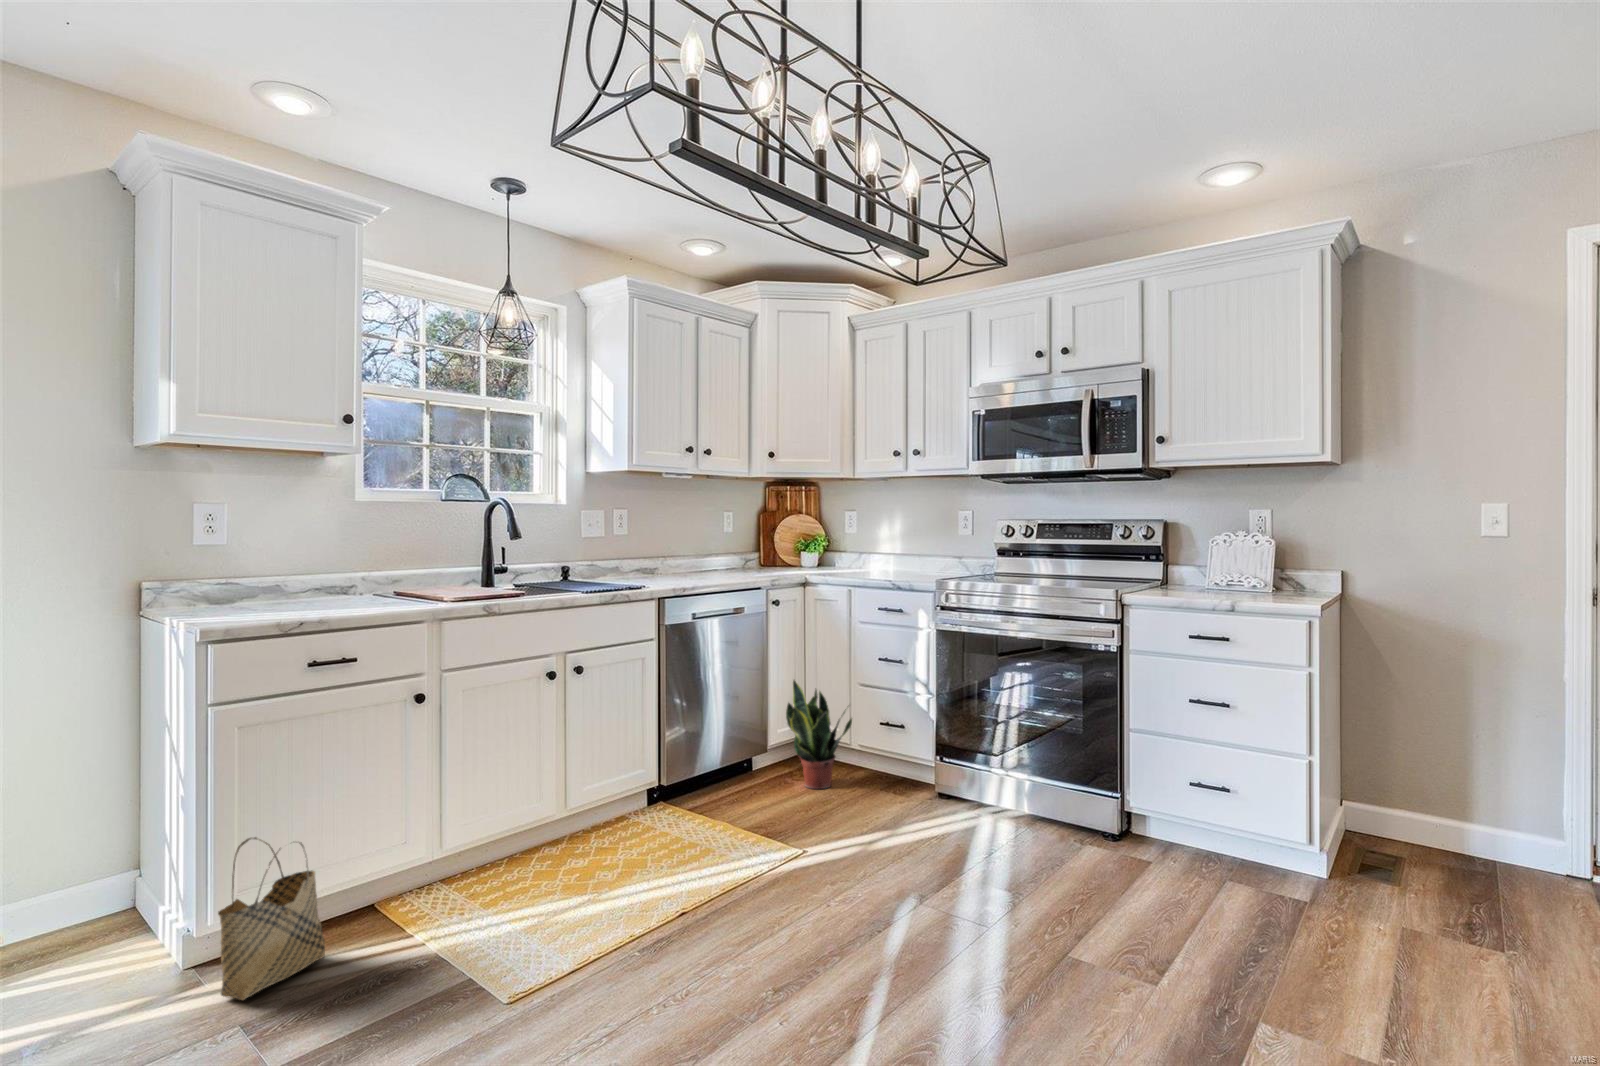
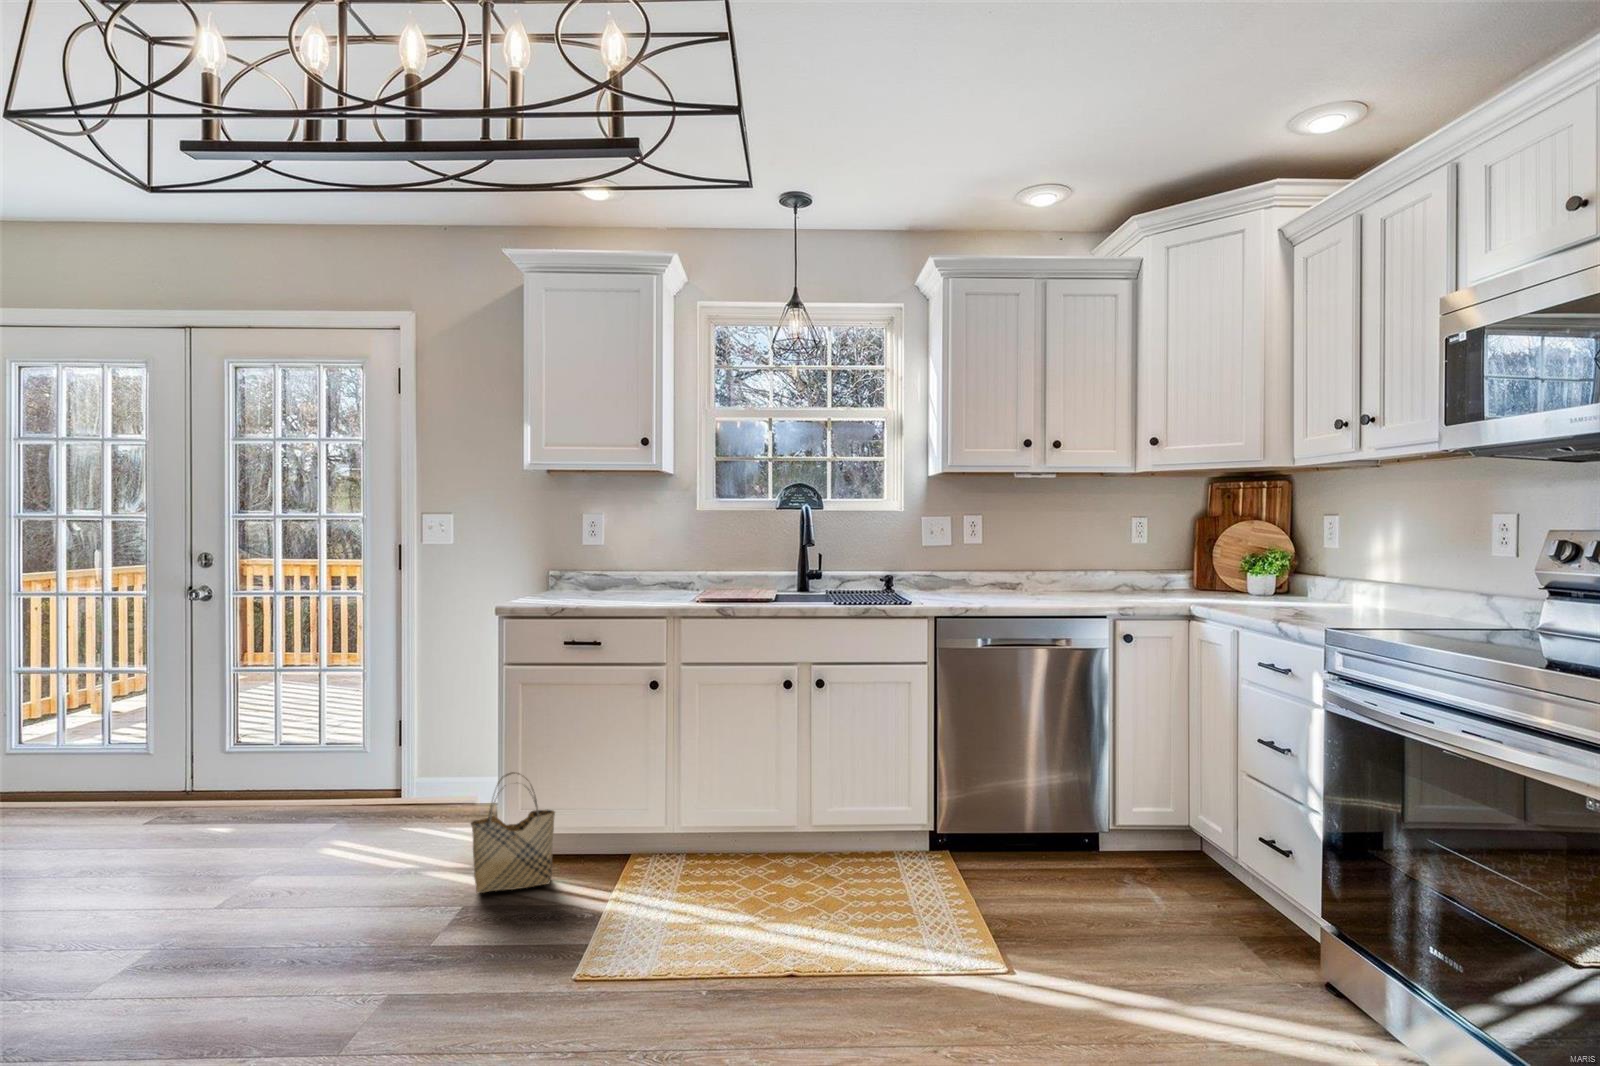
potted plant: present [786,680,852,789] -> none [1105,743,1225,904]

